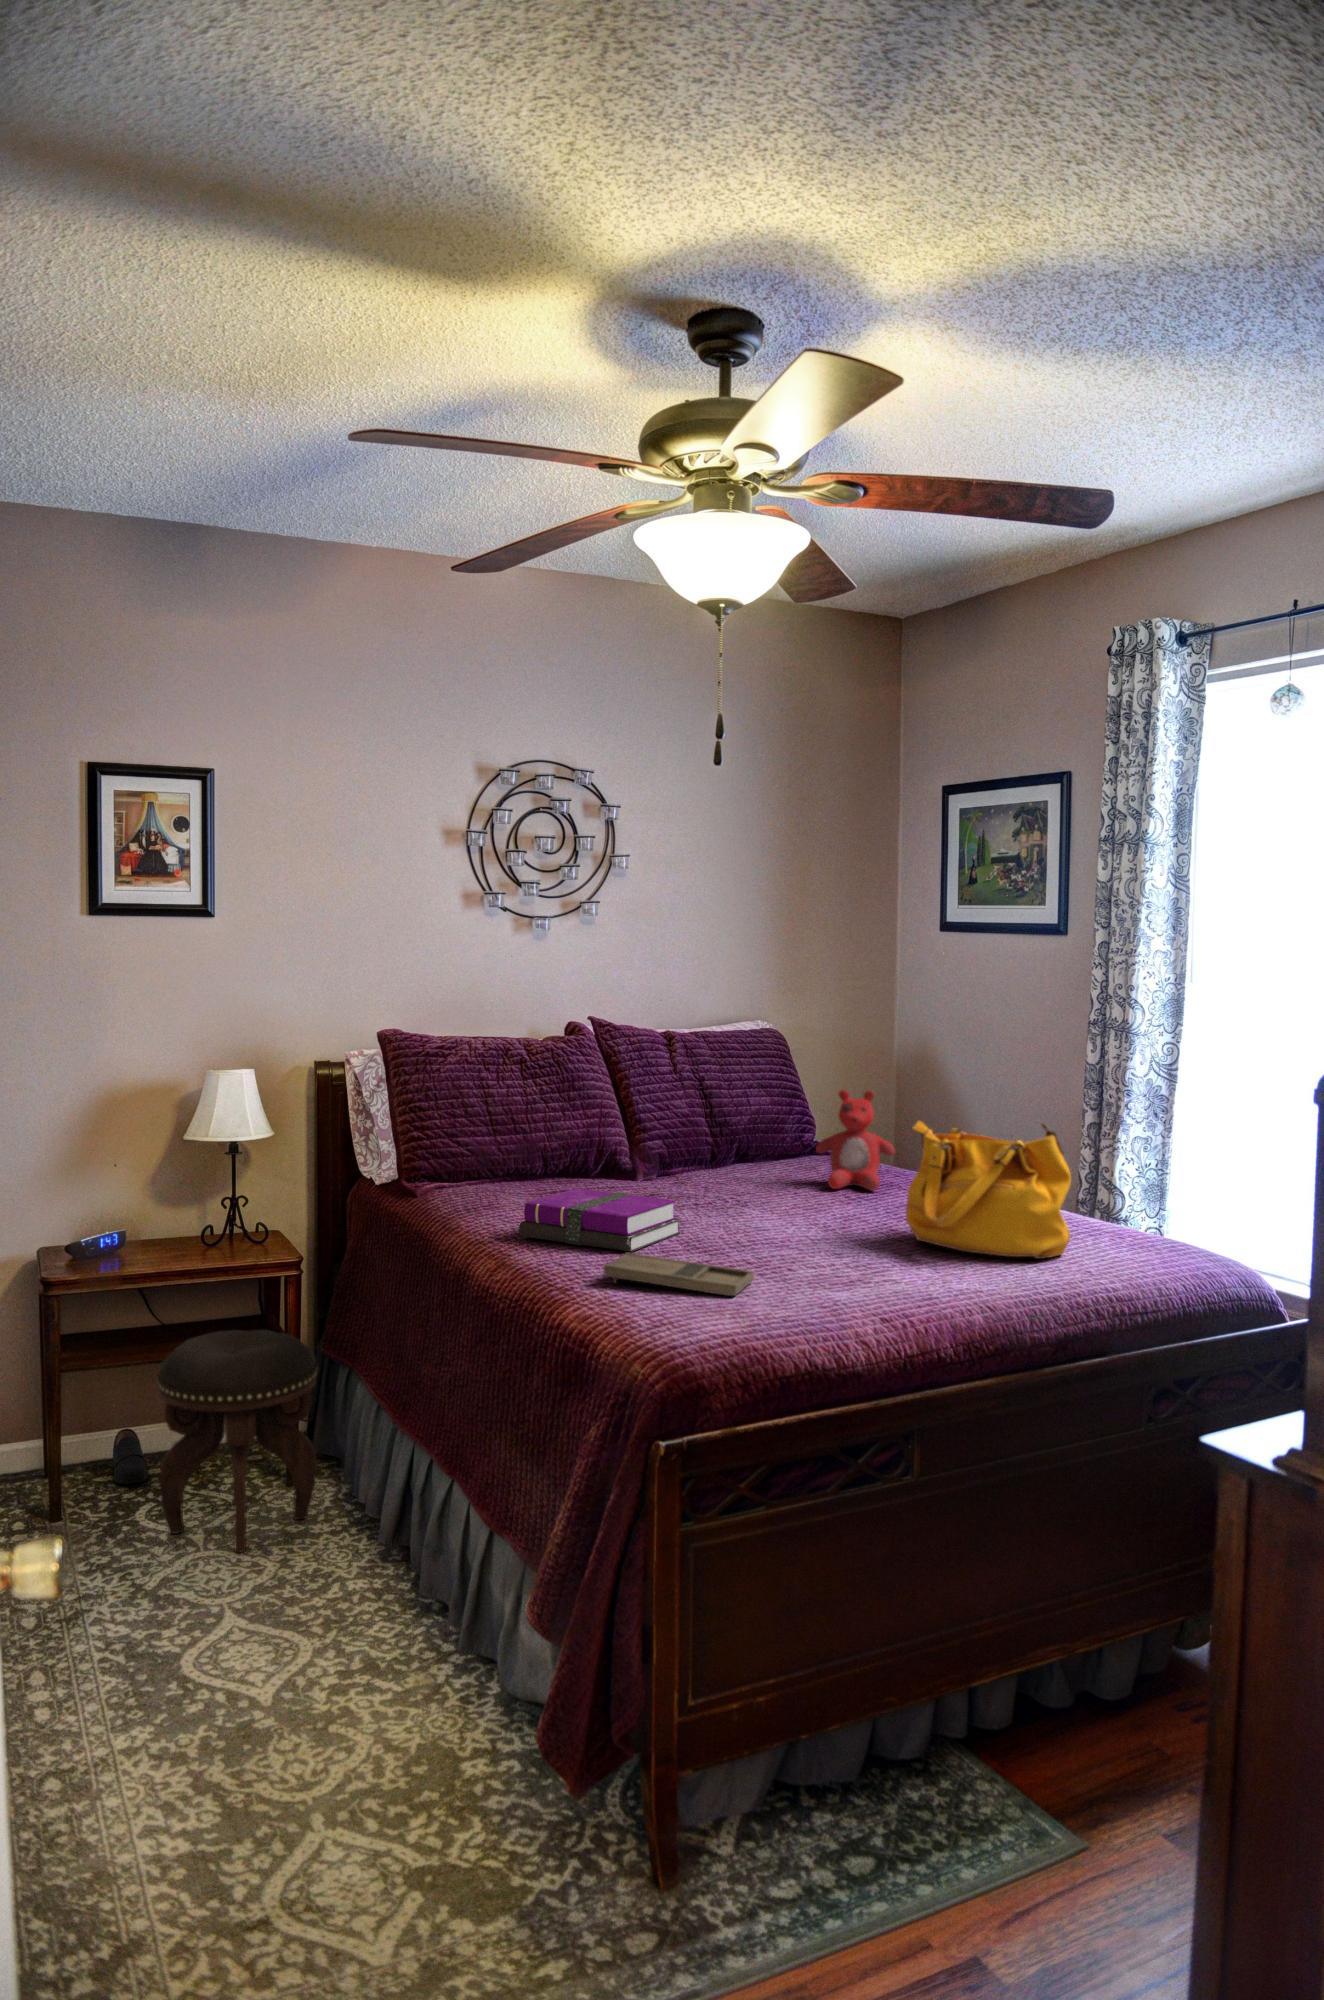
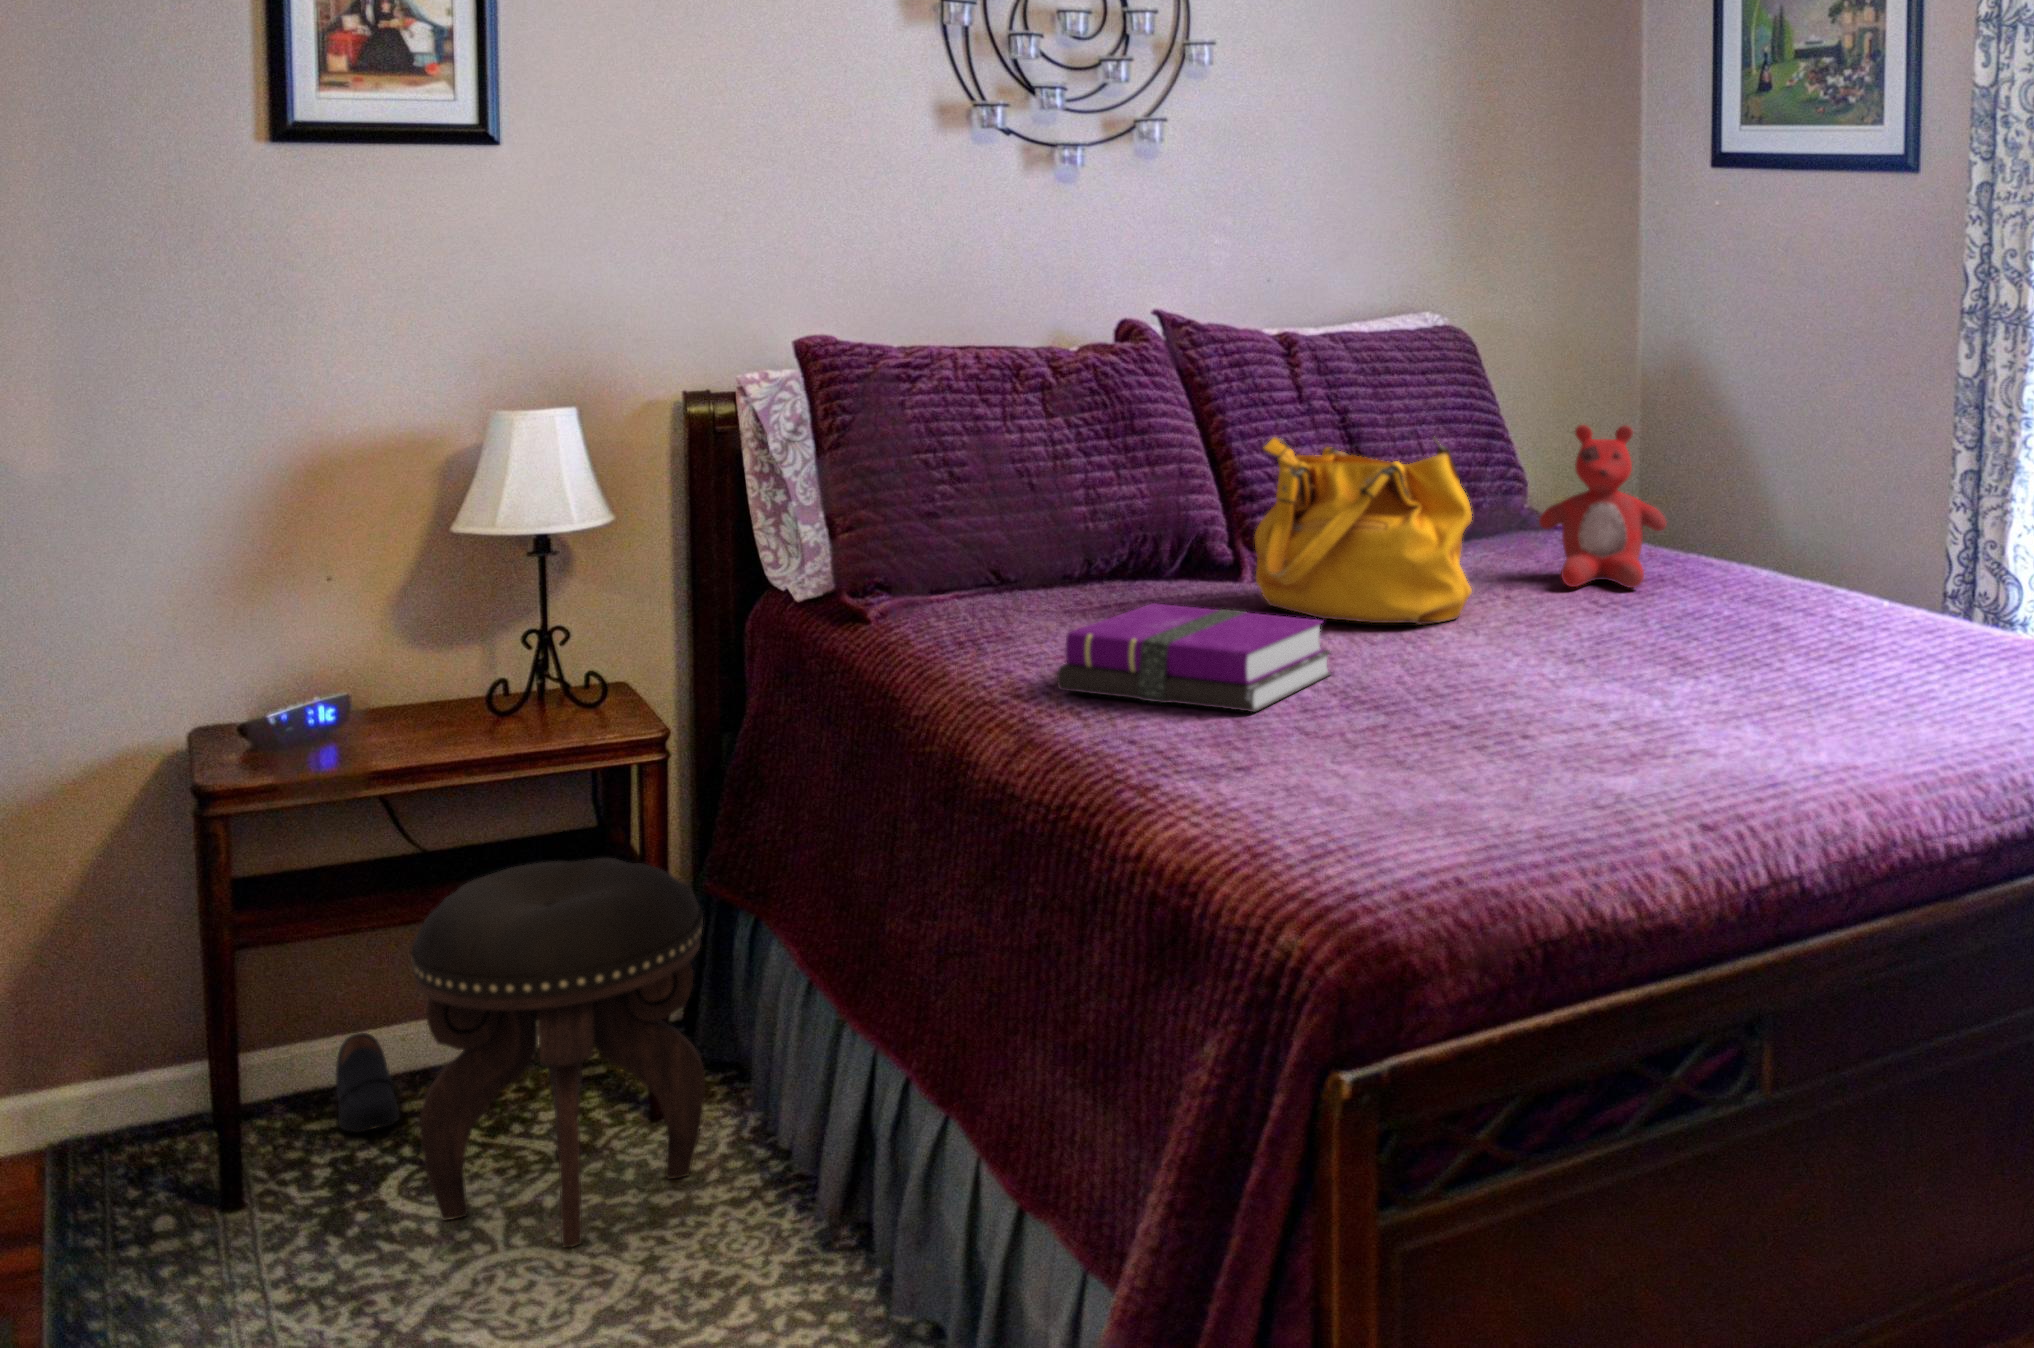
handbag: present [906,1121,1071,1259] -> present [1255,437,1472,625]
tray: present [604,1253,754,1296] -> none [1214,717,1471,790]

